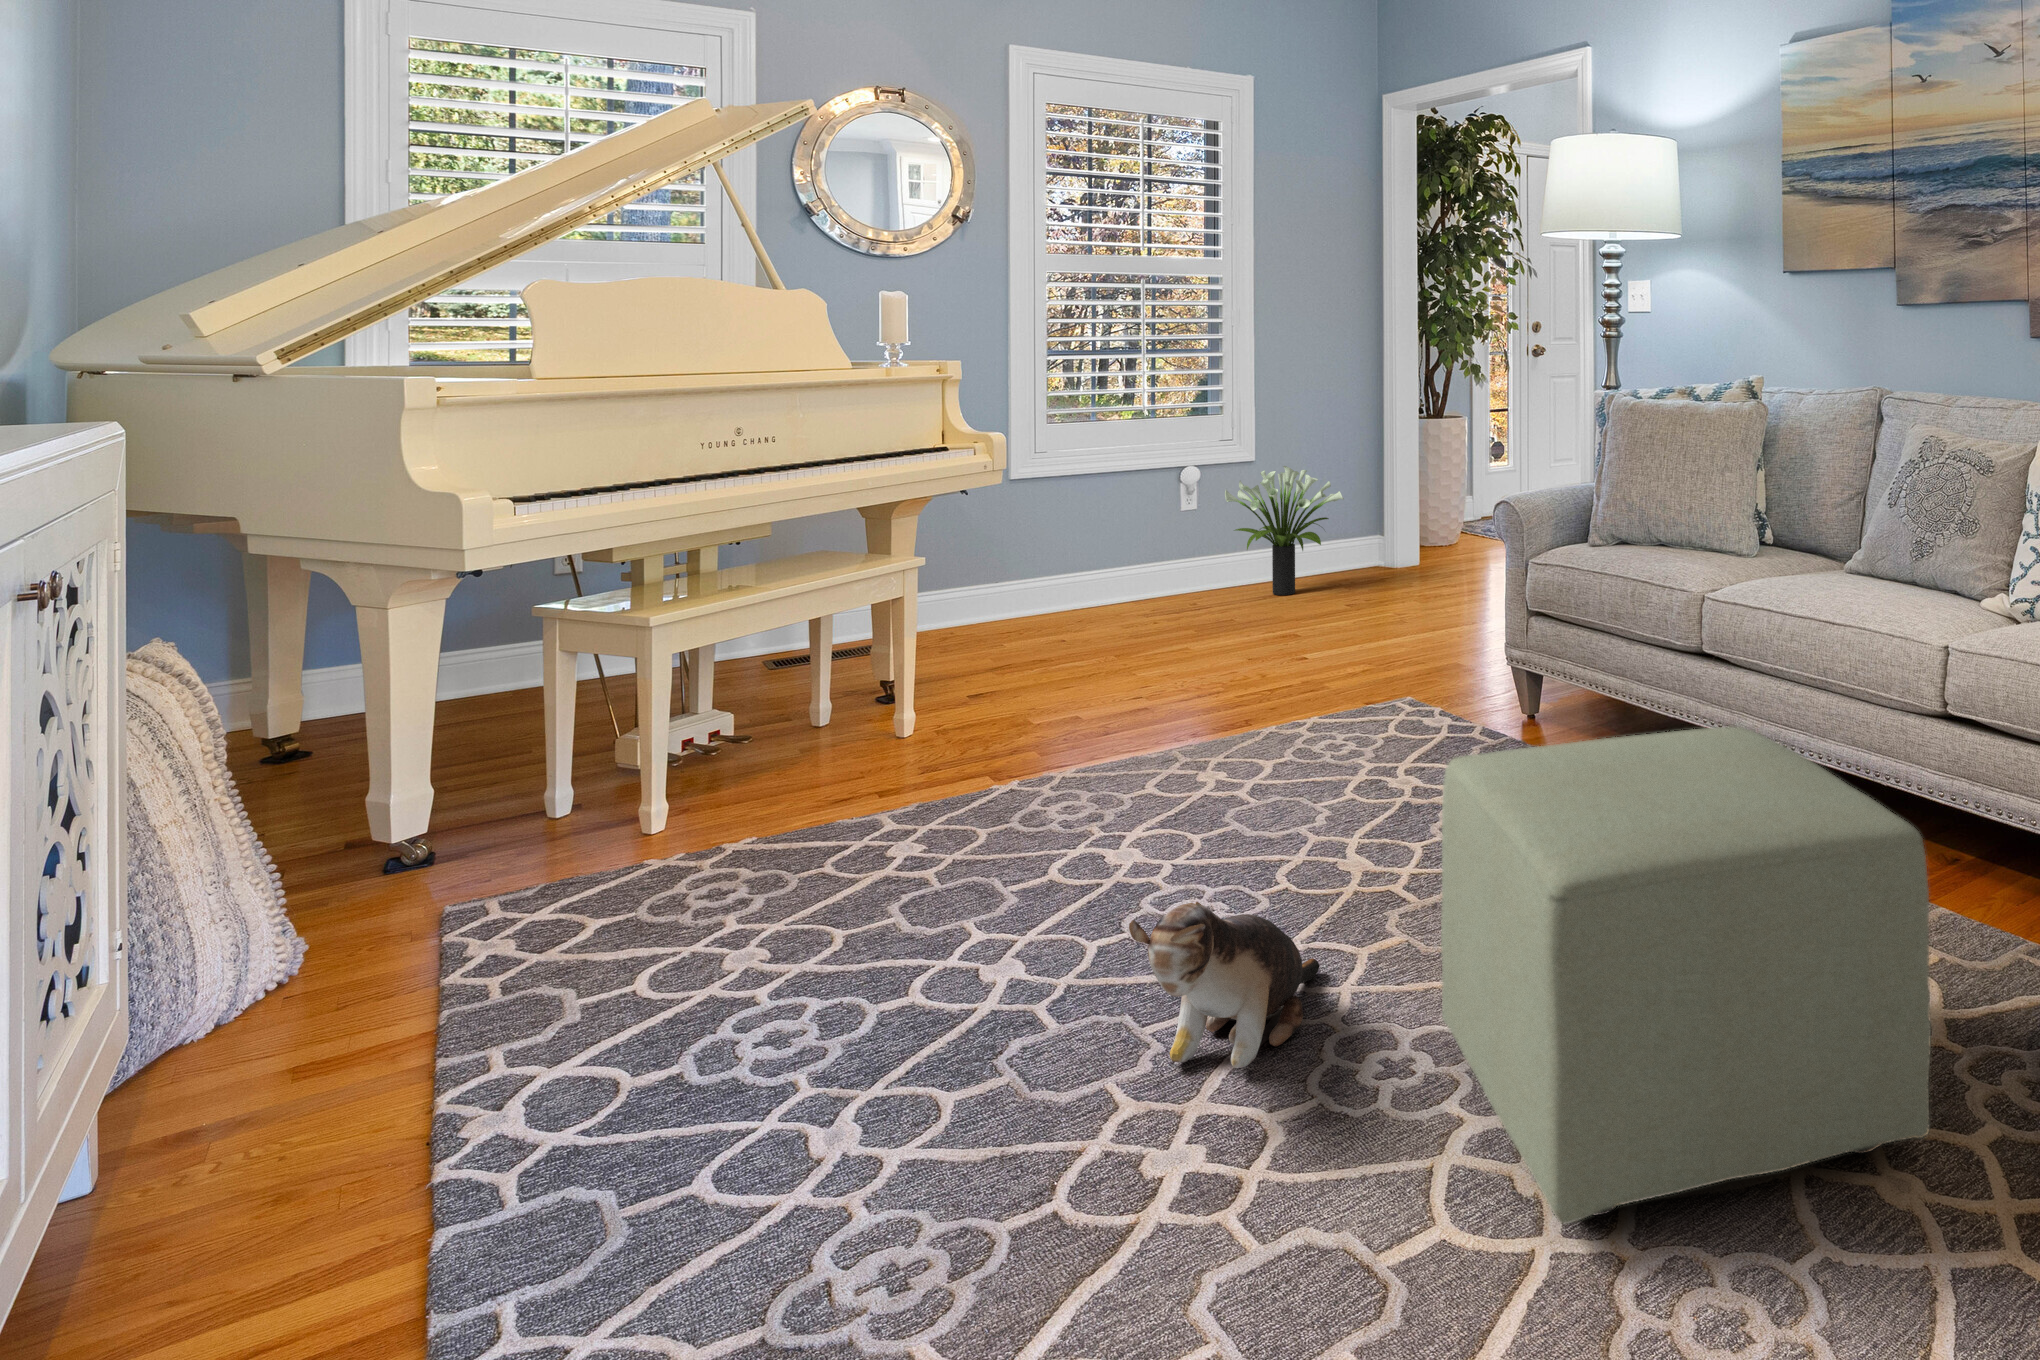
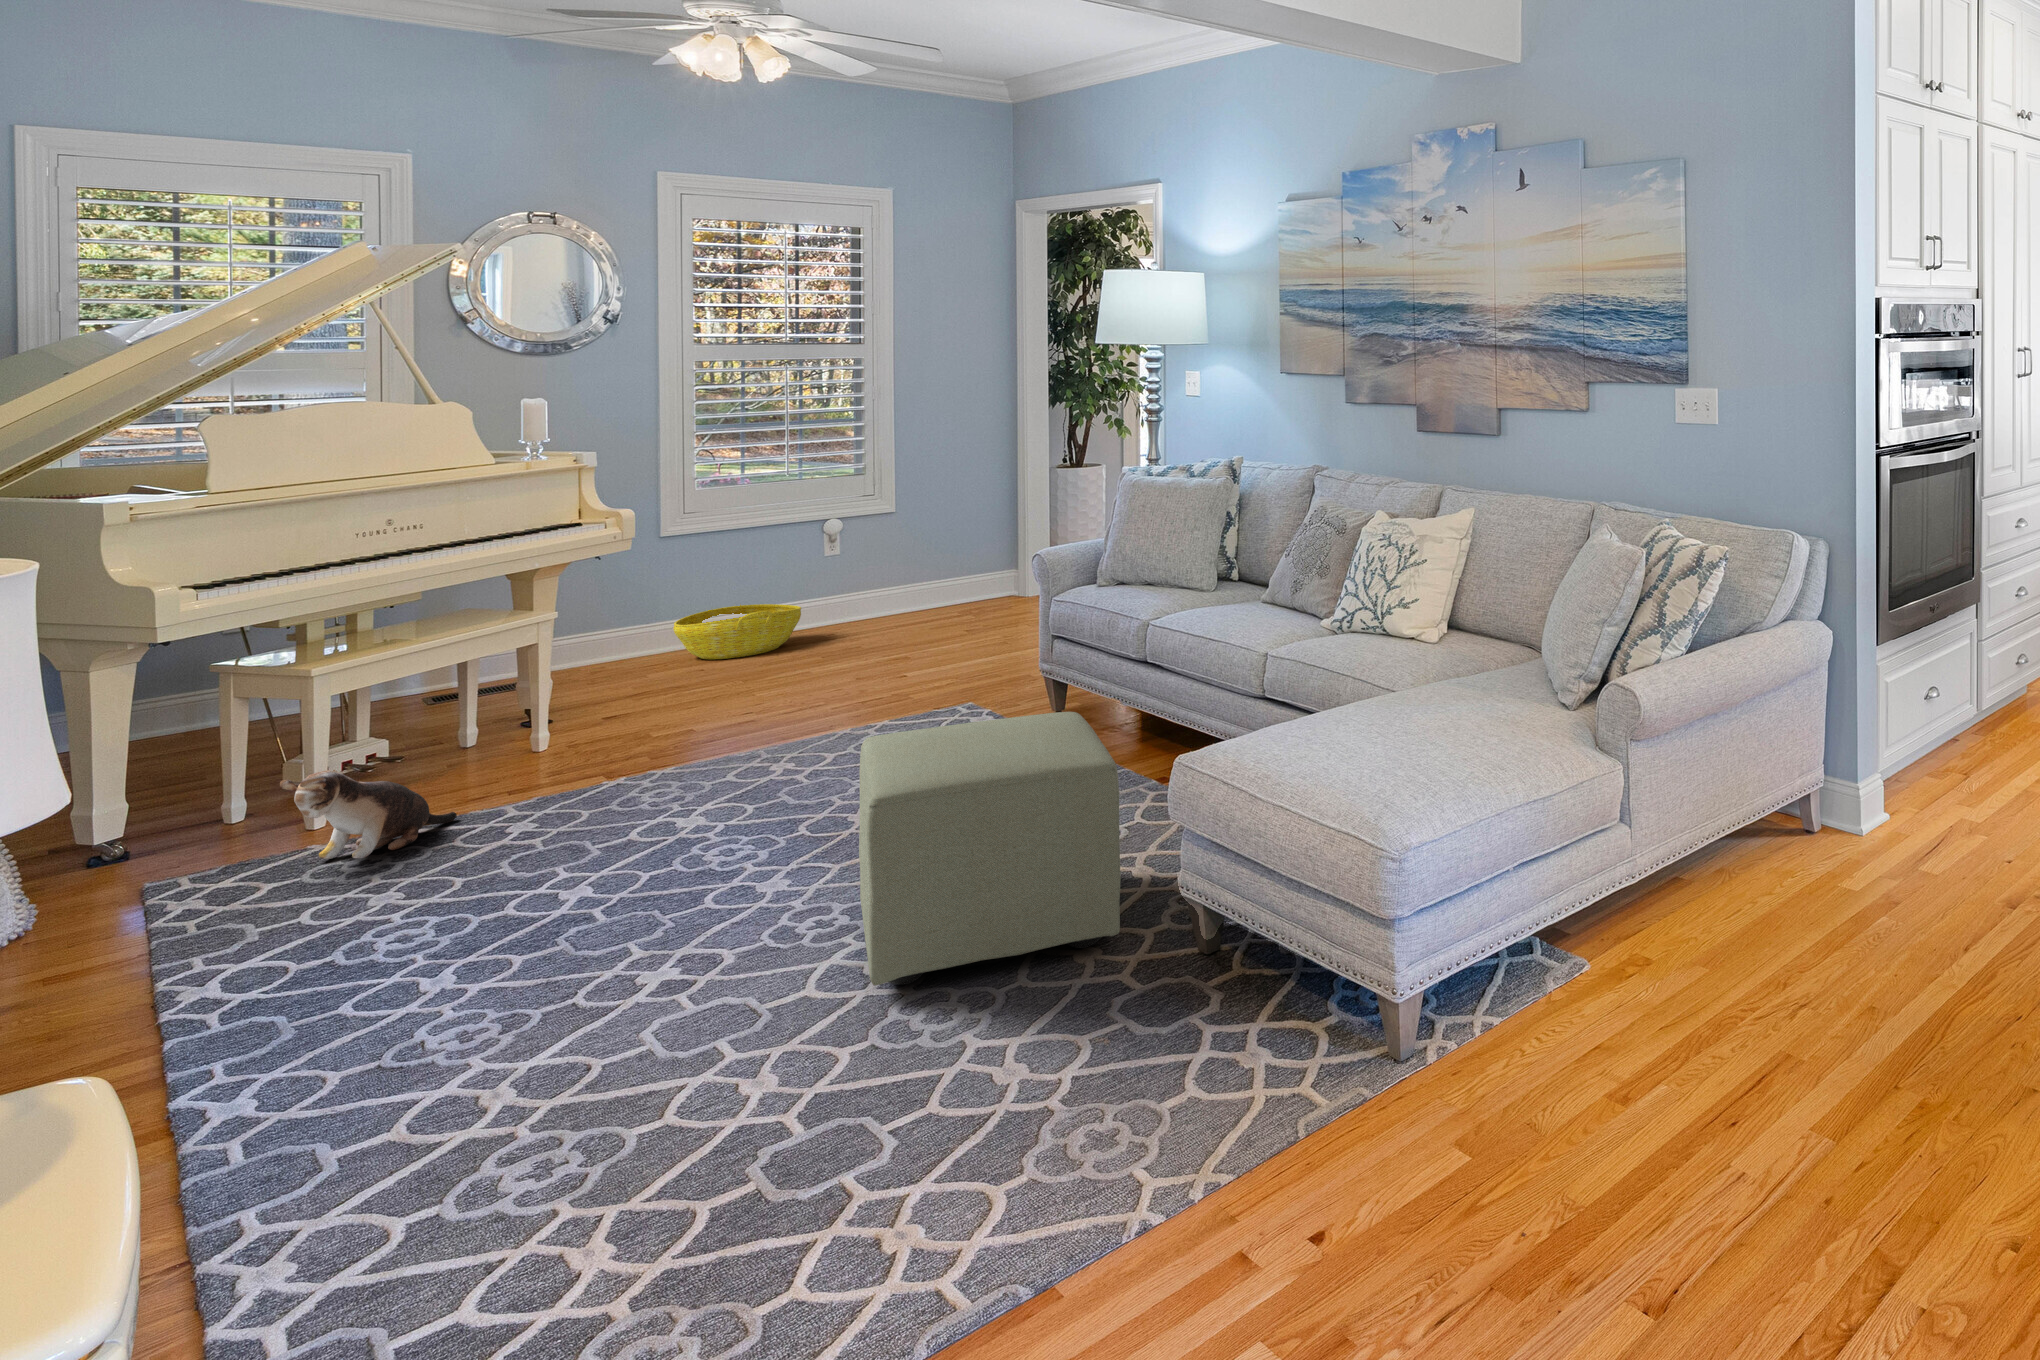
potted plant: present [1225,466,1344,595] -> none [852,520,957,627]
basket: none [1036,556,1174,626] -> present [673,604,801,659]
plush toy: present [1129,902,1319,1068] -> present [280,770,457,859]

